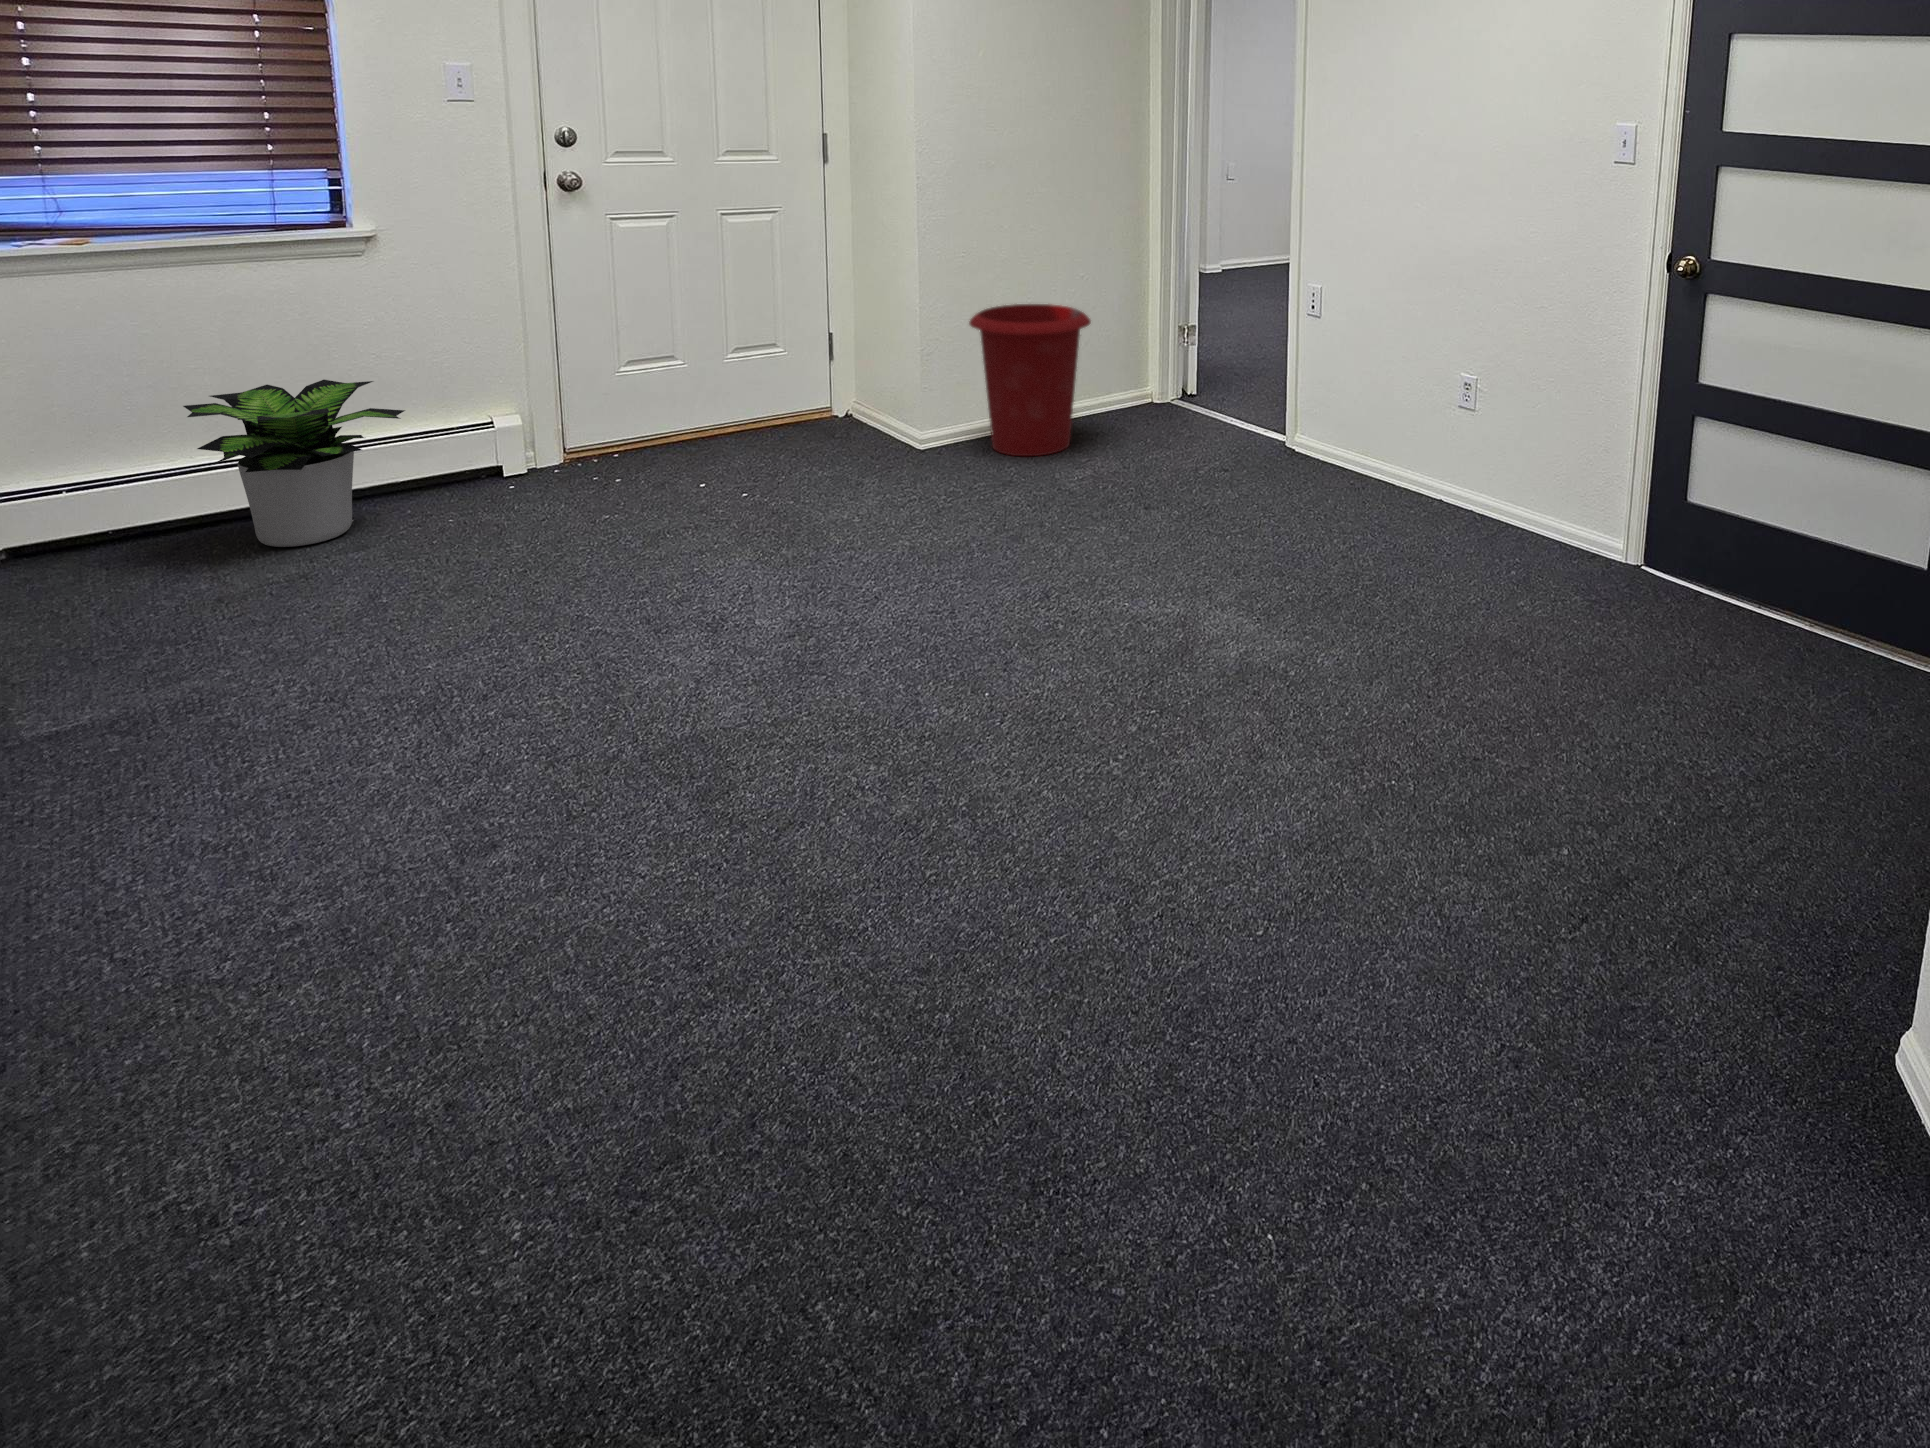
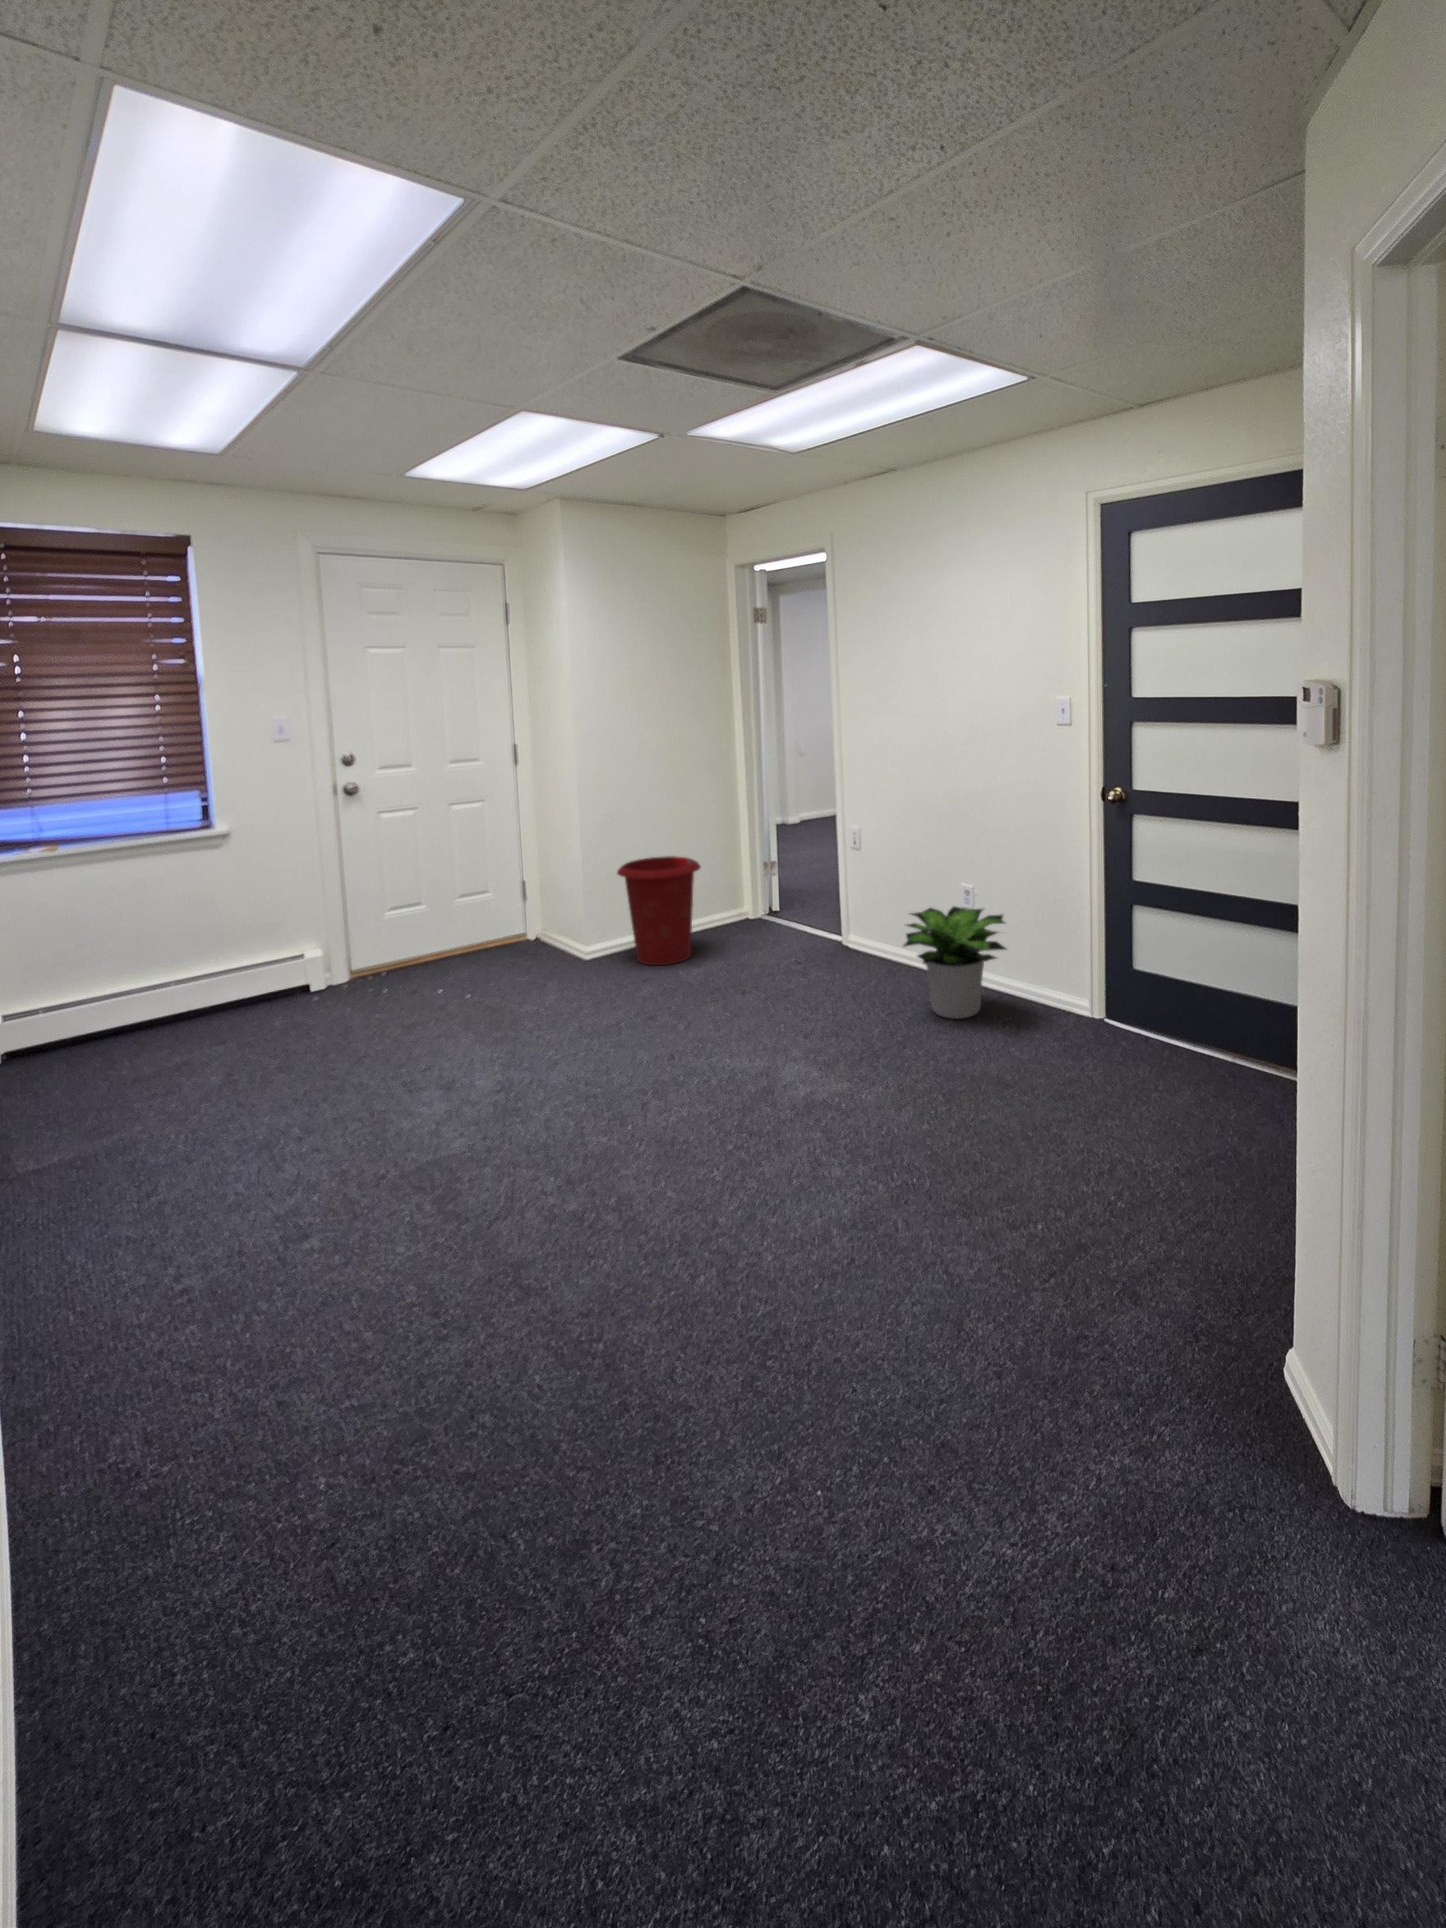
potted plant: present [183,380,405,547] -> present [904,906,1006,1019]

